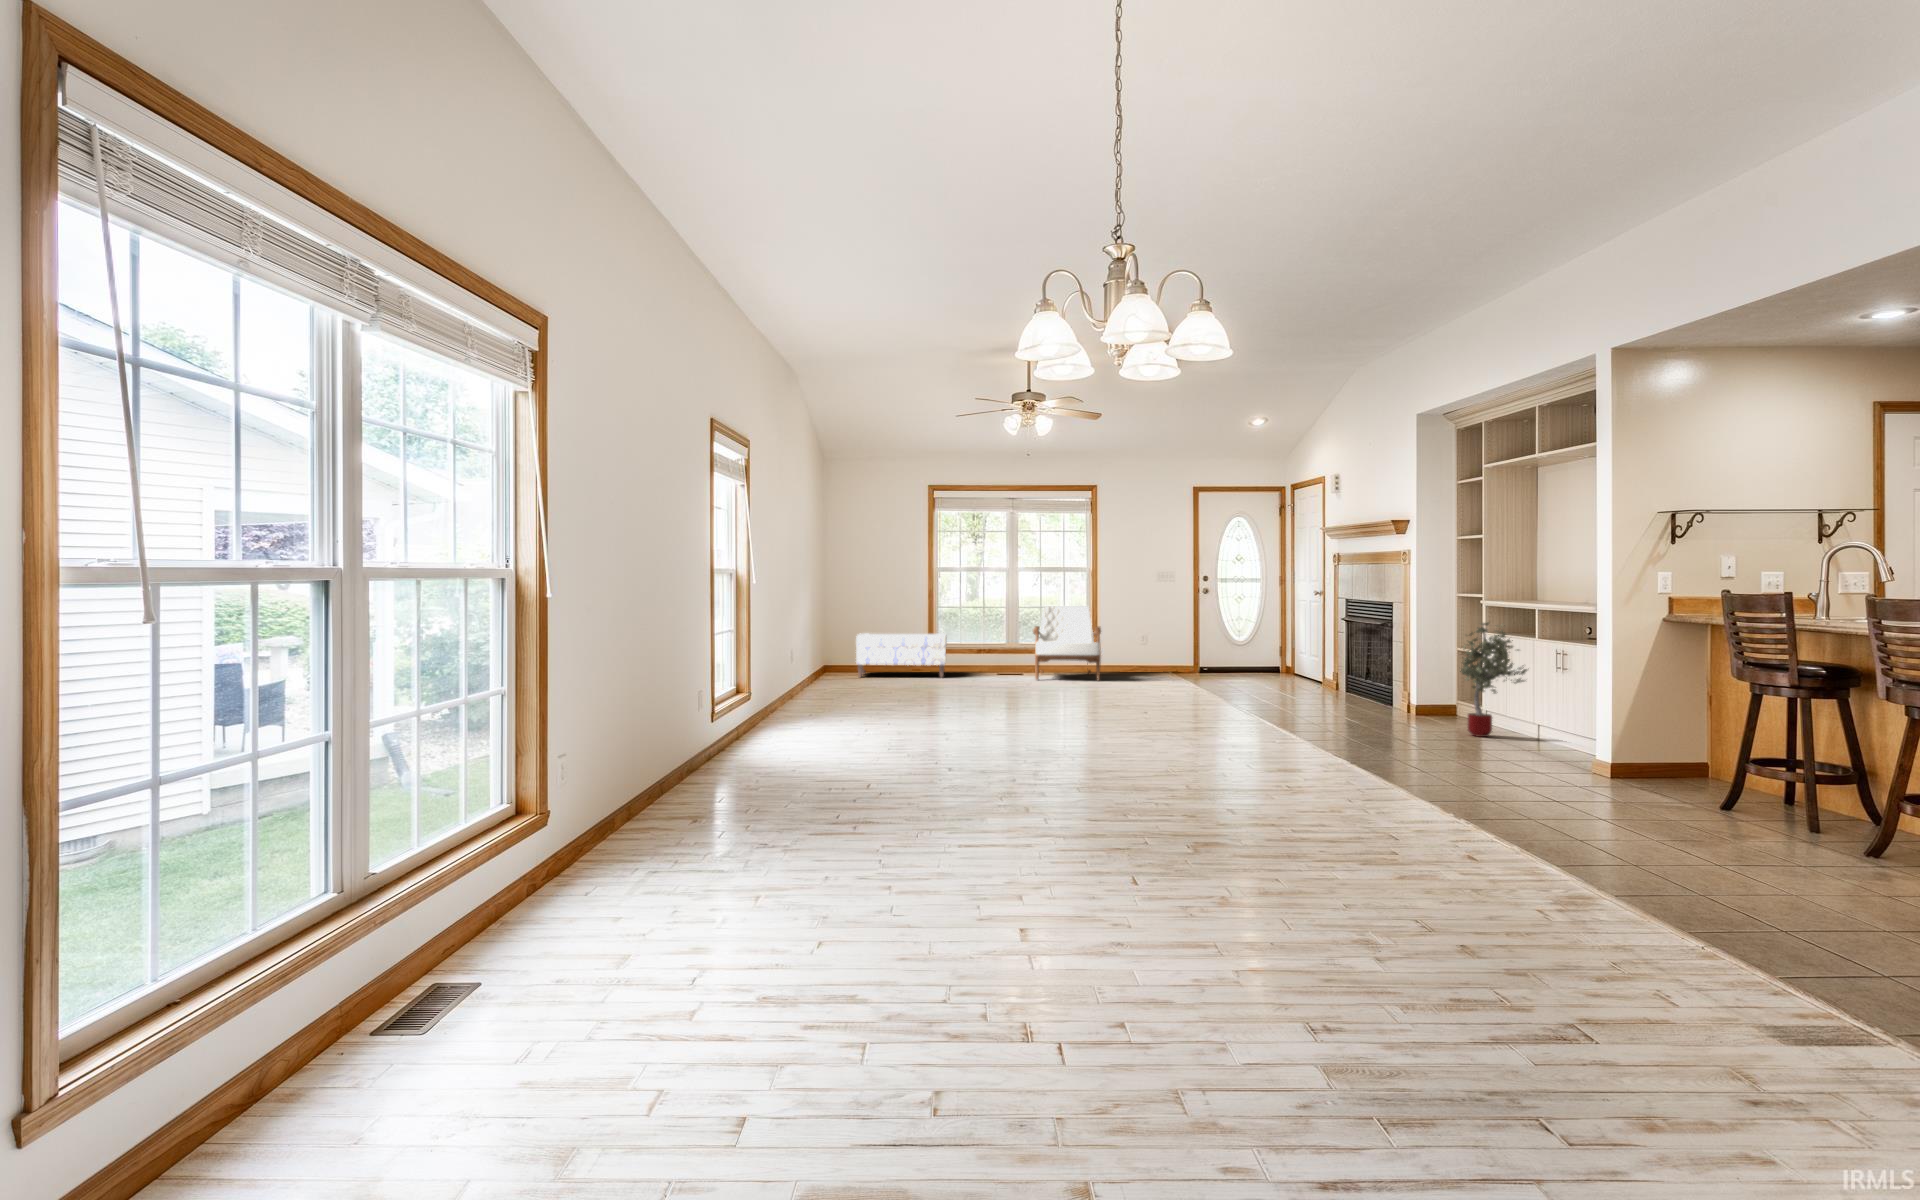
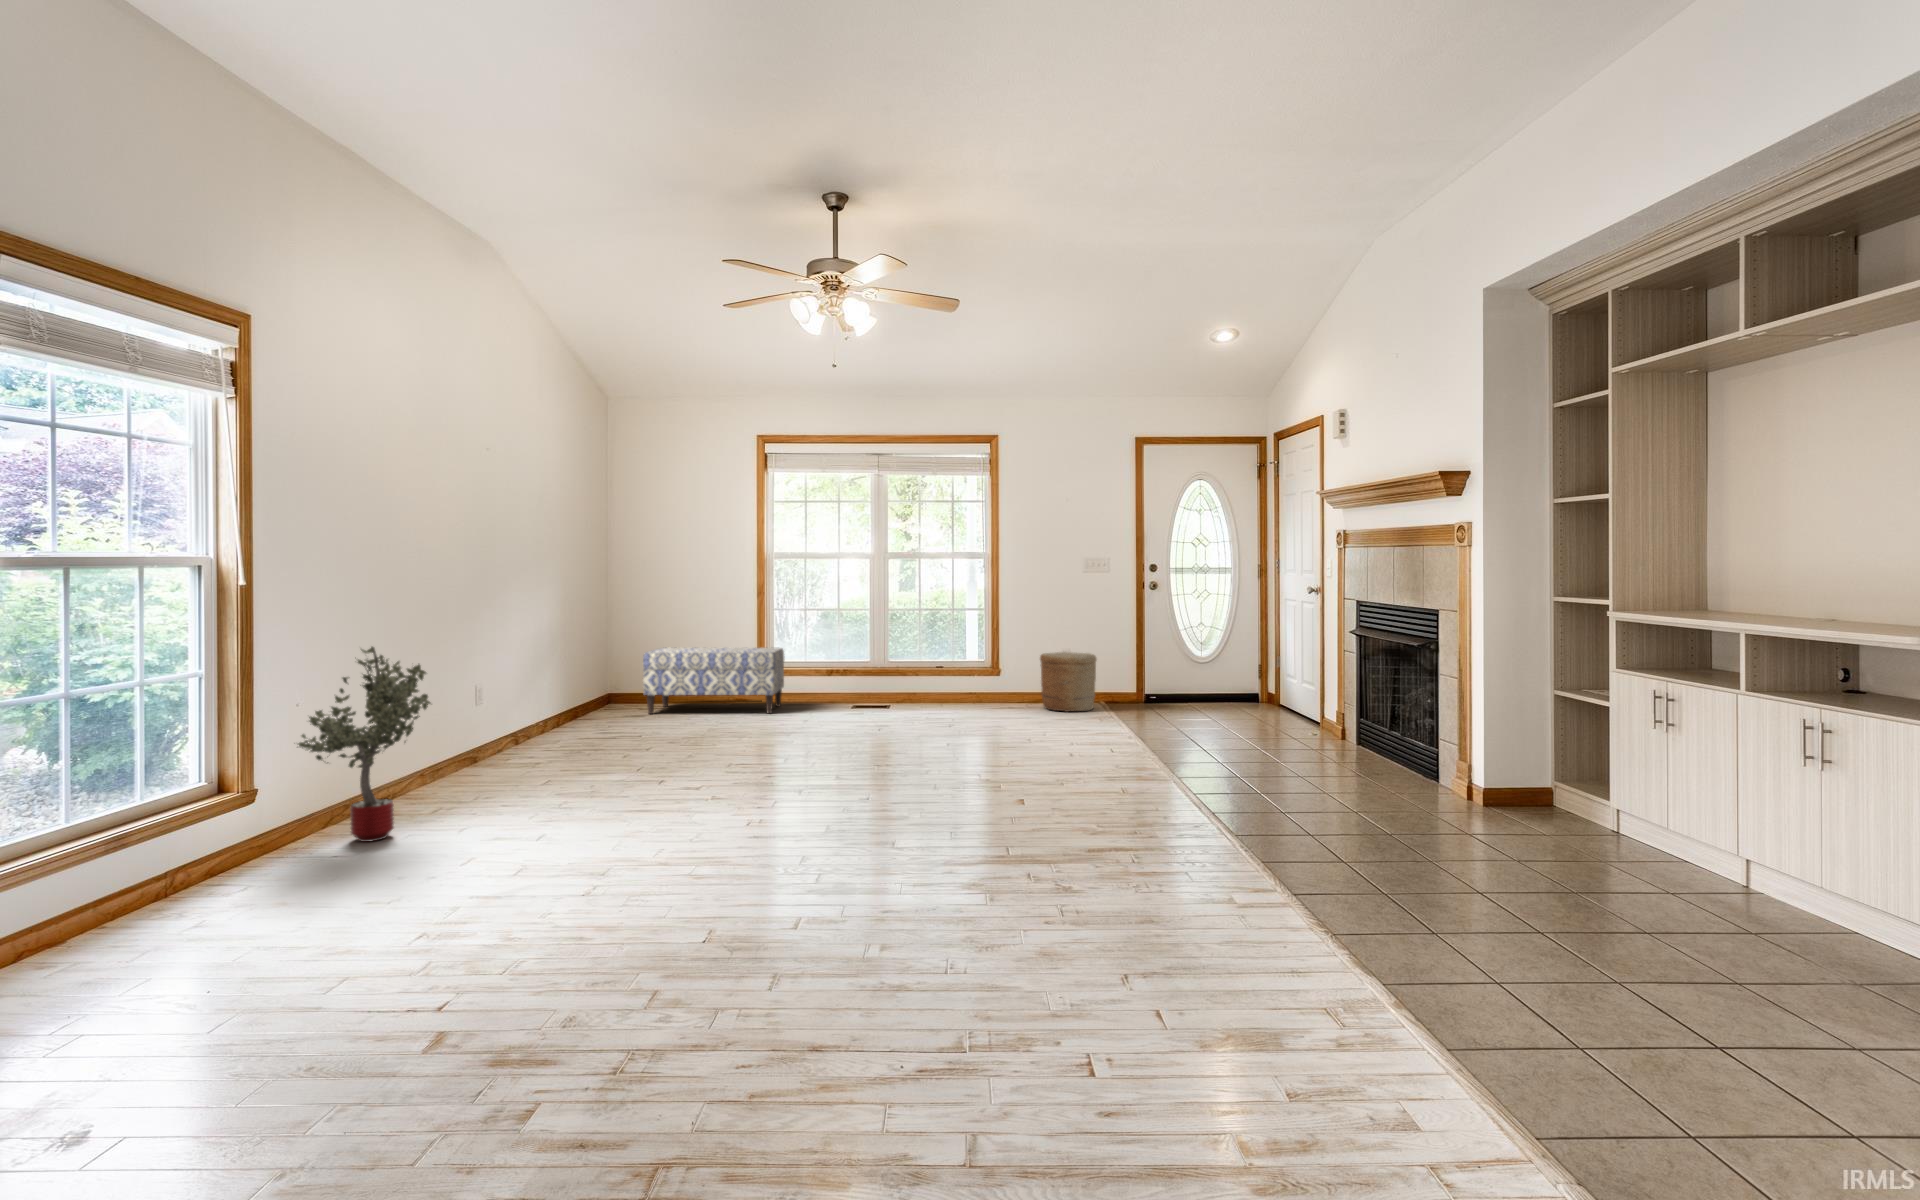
armchair: present [1033,606,1101,680] -> none [901,607,1000,719]
potted tree: present [1460,623,1527,737] -> present [298,647,431,842]
woven basket: none [1127,638,1167,678] -> present [1040,652,1097,712]

